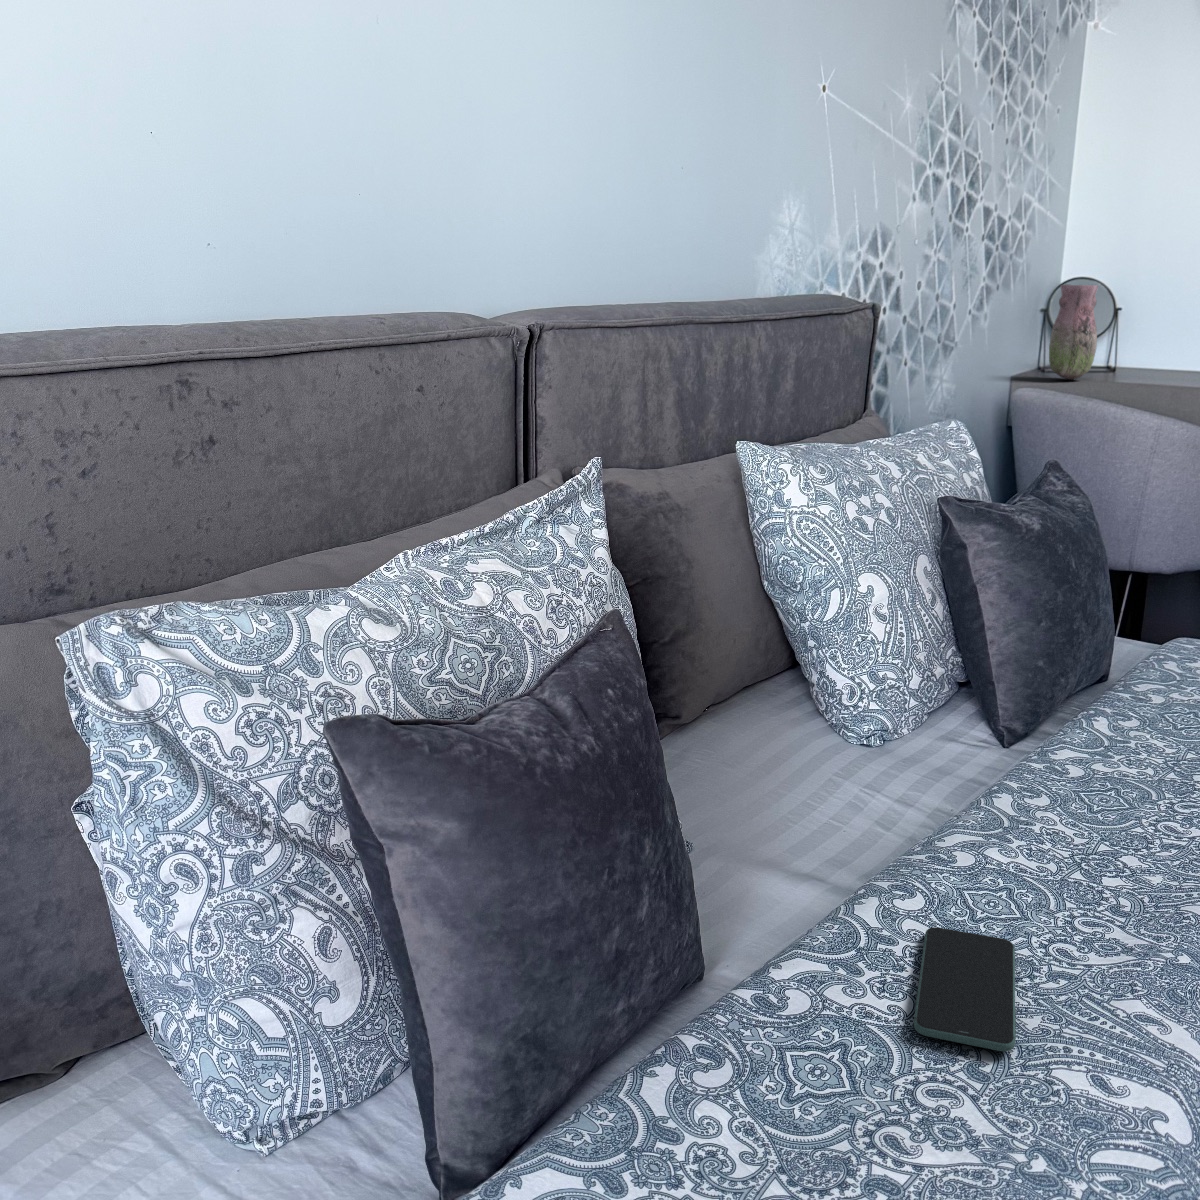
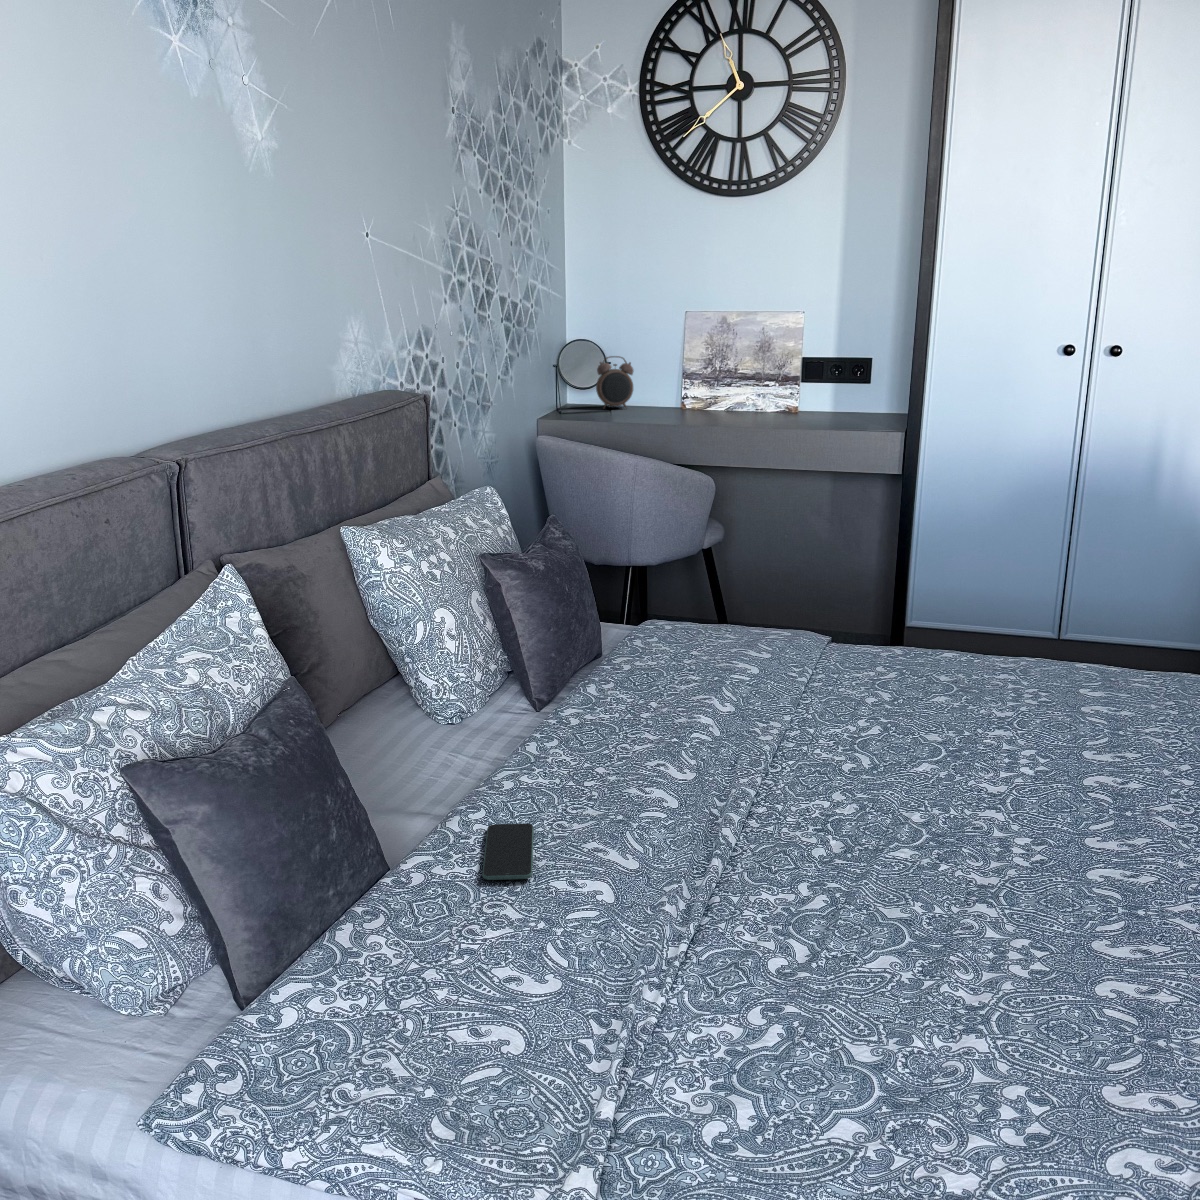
vase: present [1049,285,1098,380] -> none [559,348,591,418]
alarm clock: none [1102,302,1161,375] -> present [596,356,634,408]

